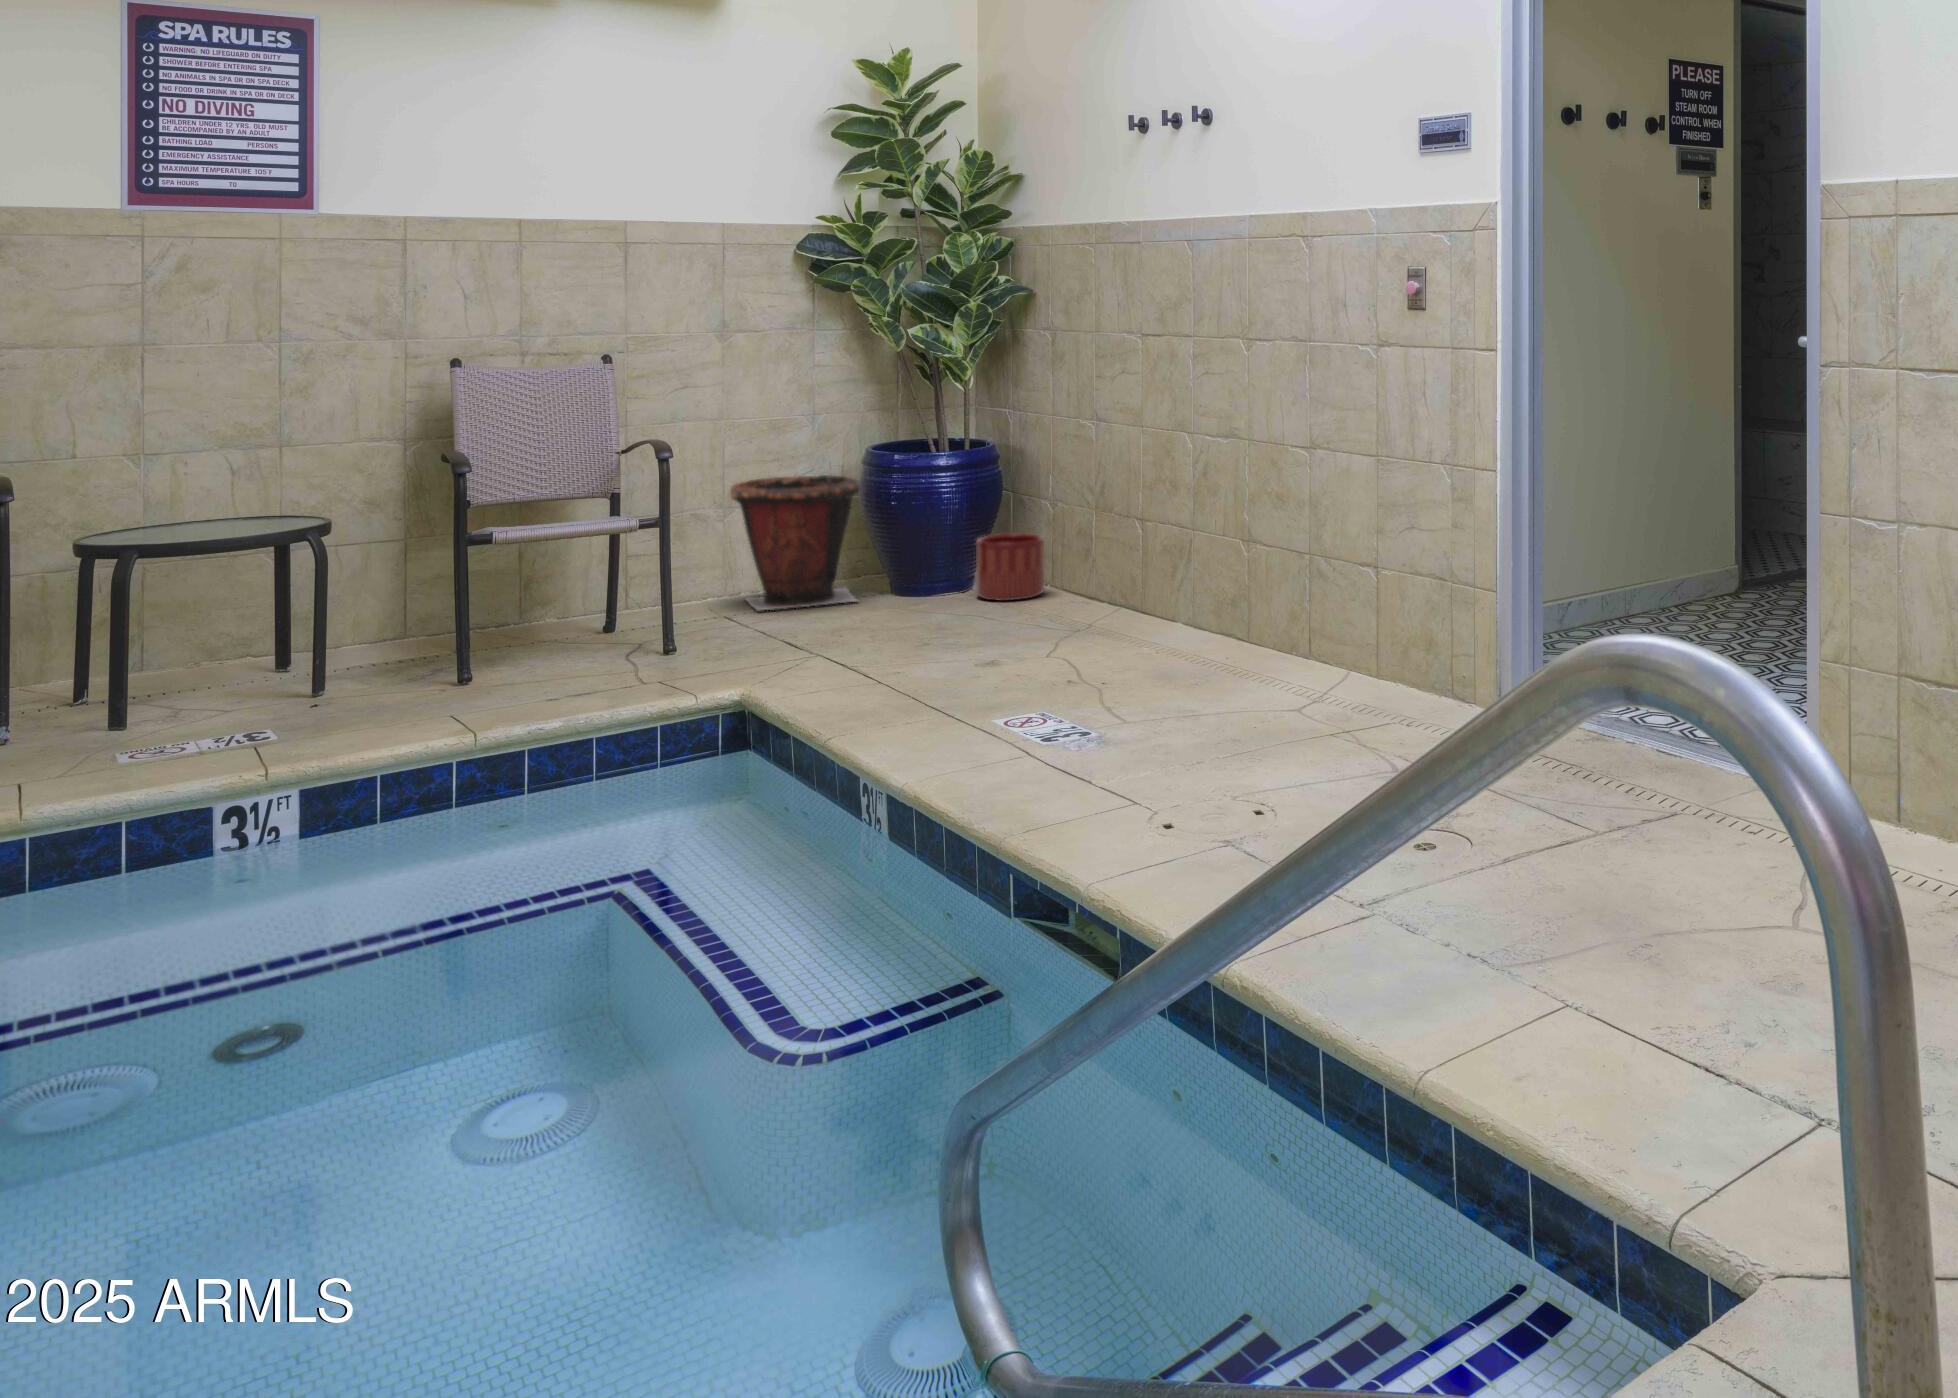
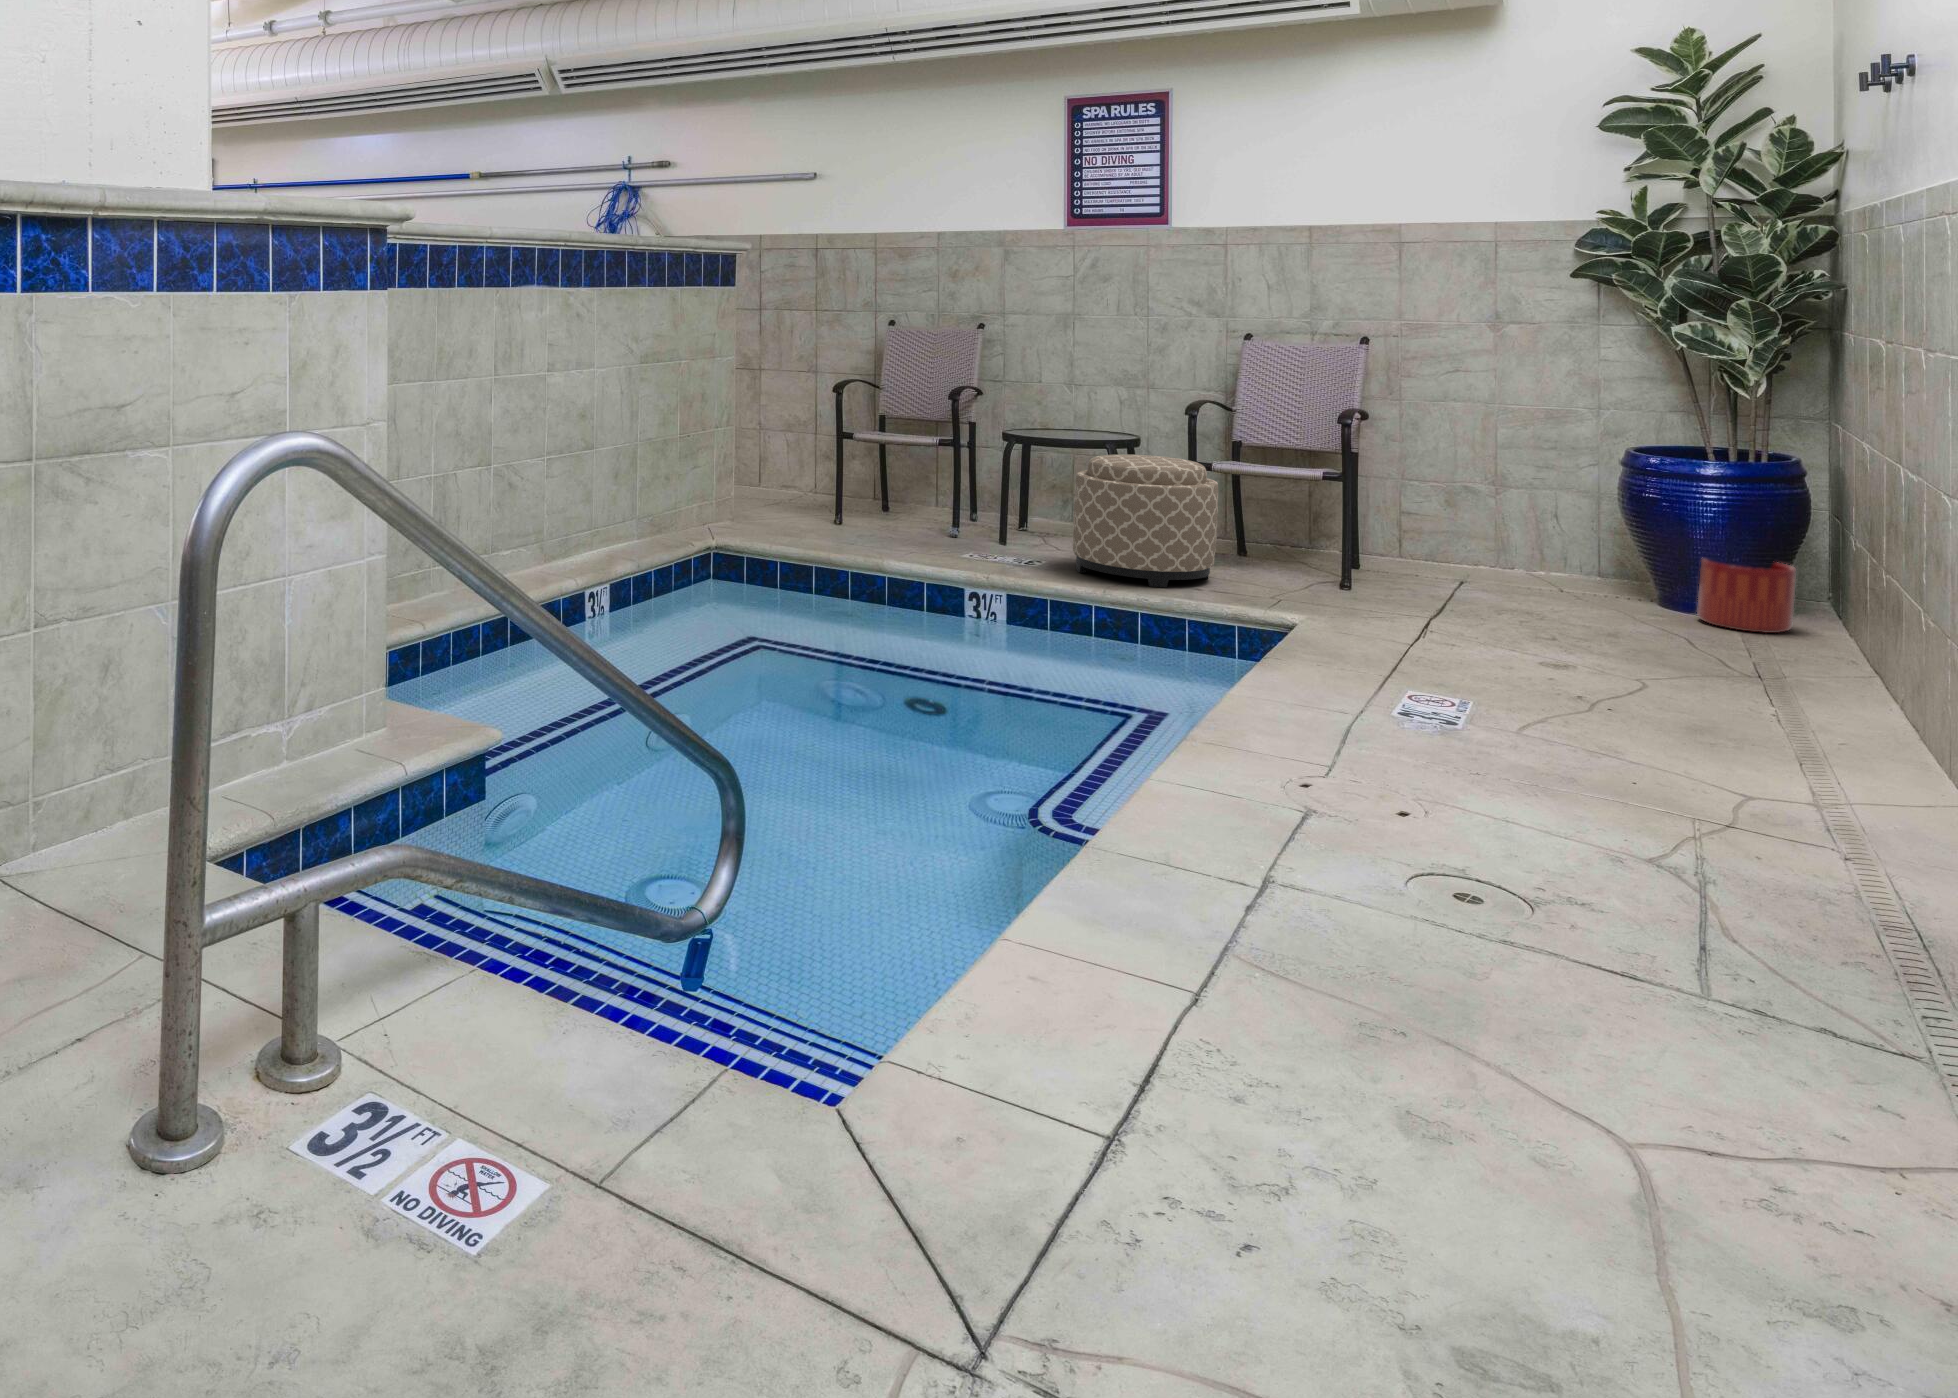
waste bin: present [730,475,860,610] -> none [1461,462,1598,592]
ottoman: none [351,532,570,725] -> present [1073,454,1218,587]

